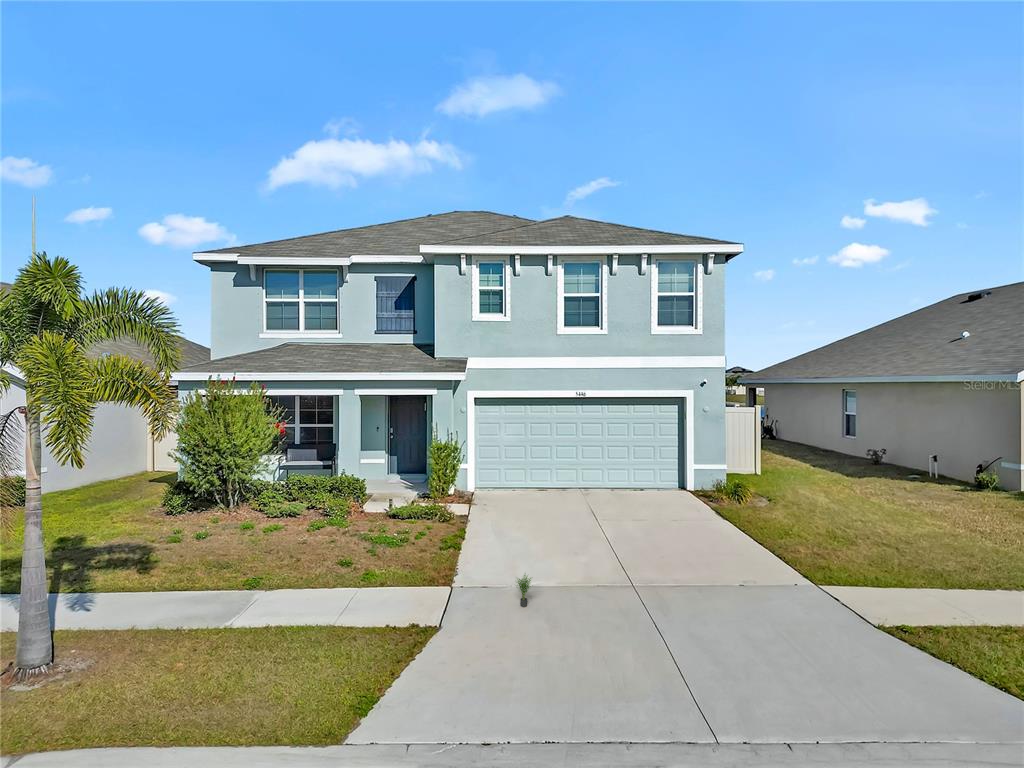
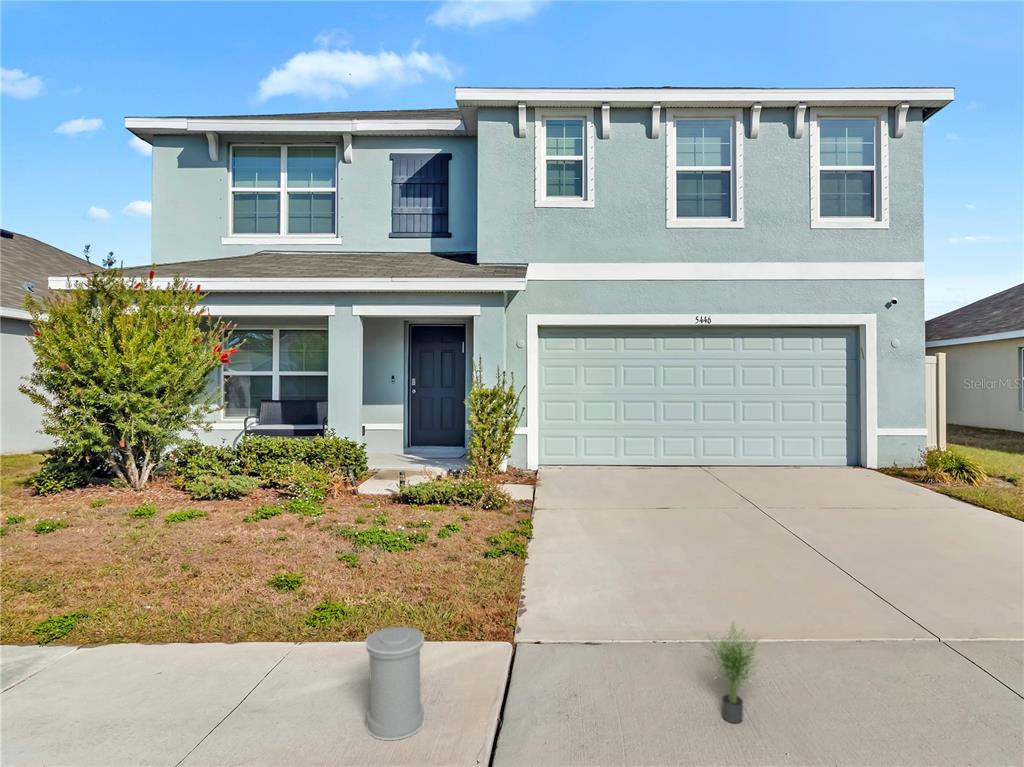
trash can: none [395,577,416,614] -> present [365,627,424,740]

